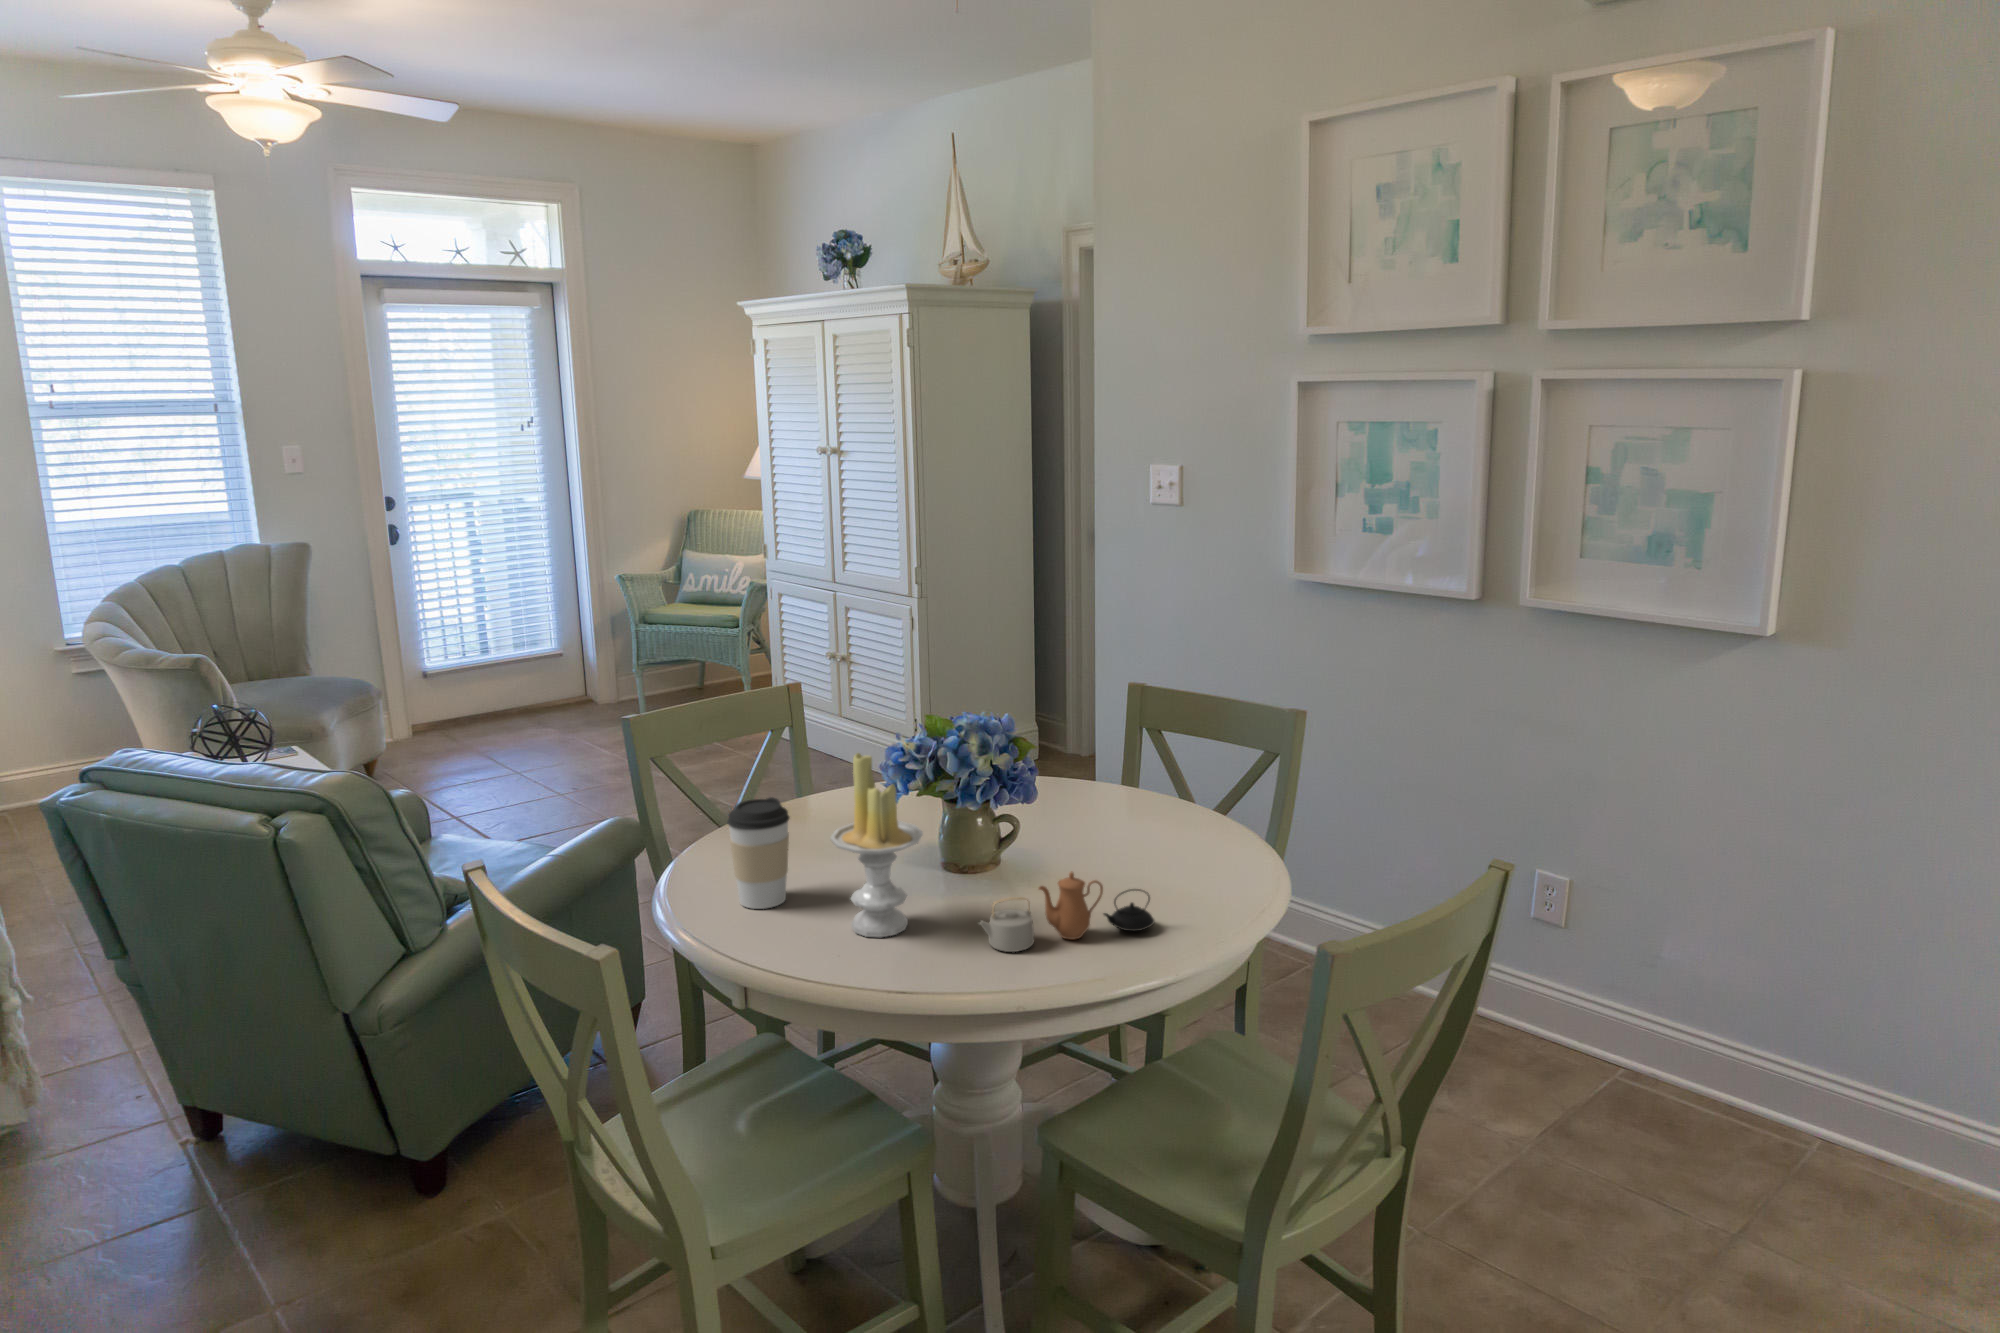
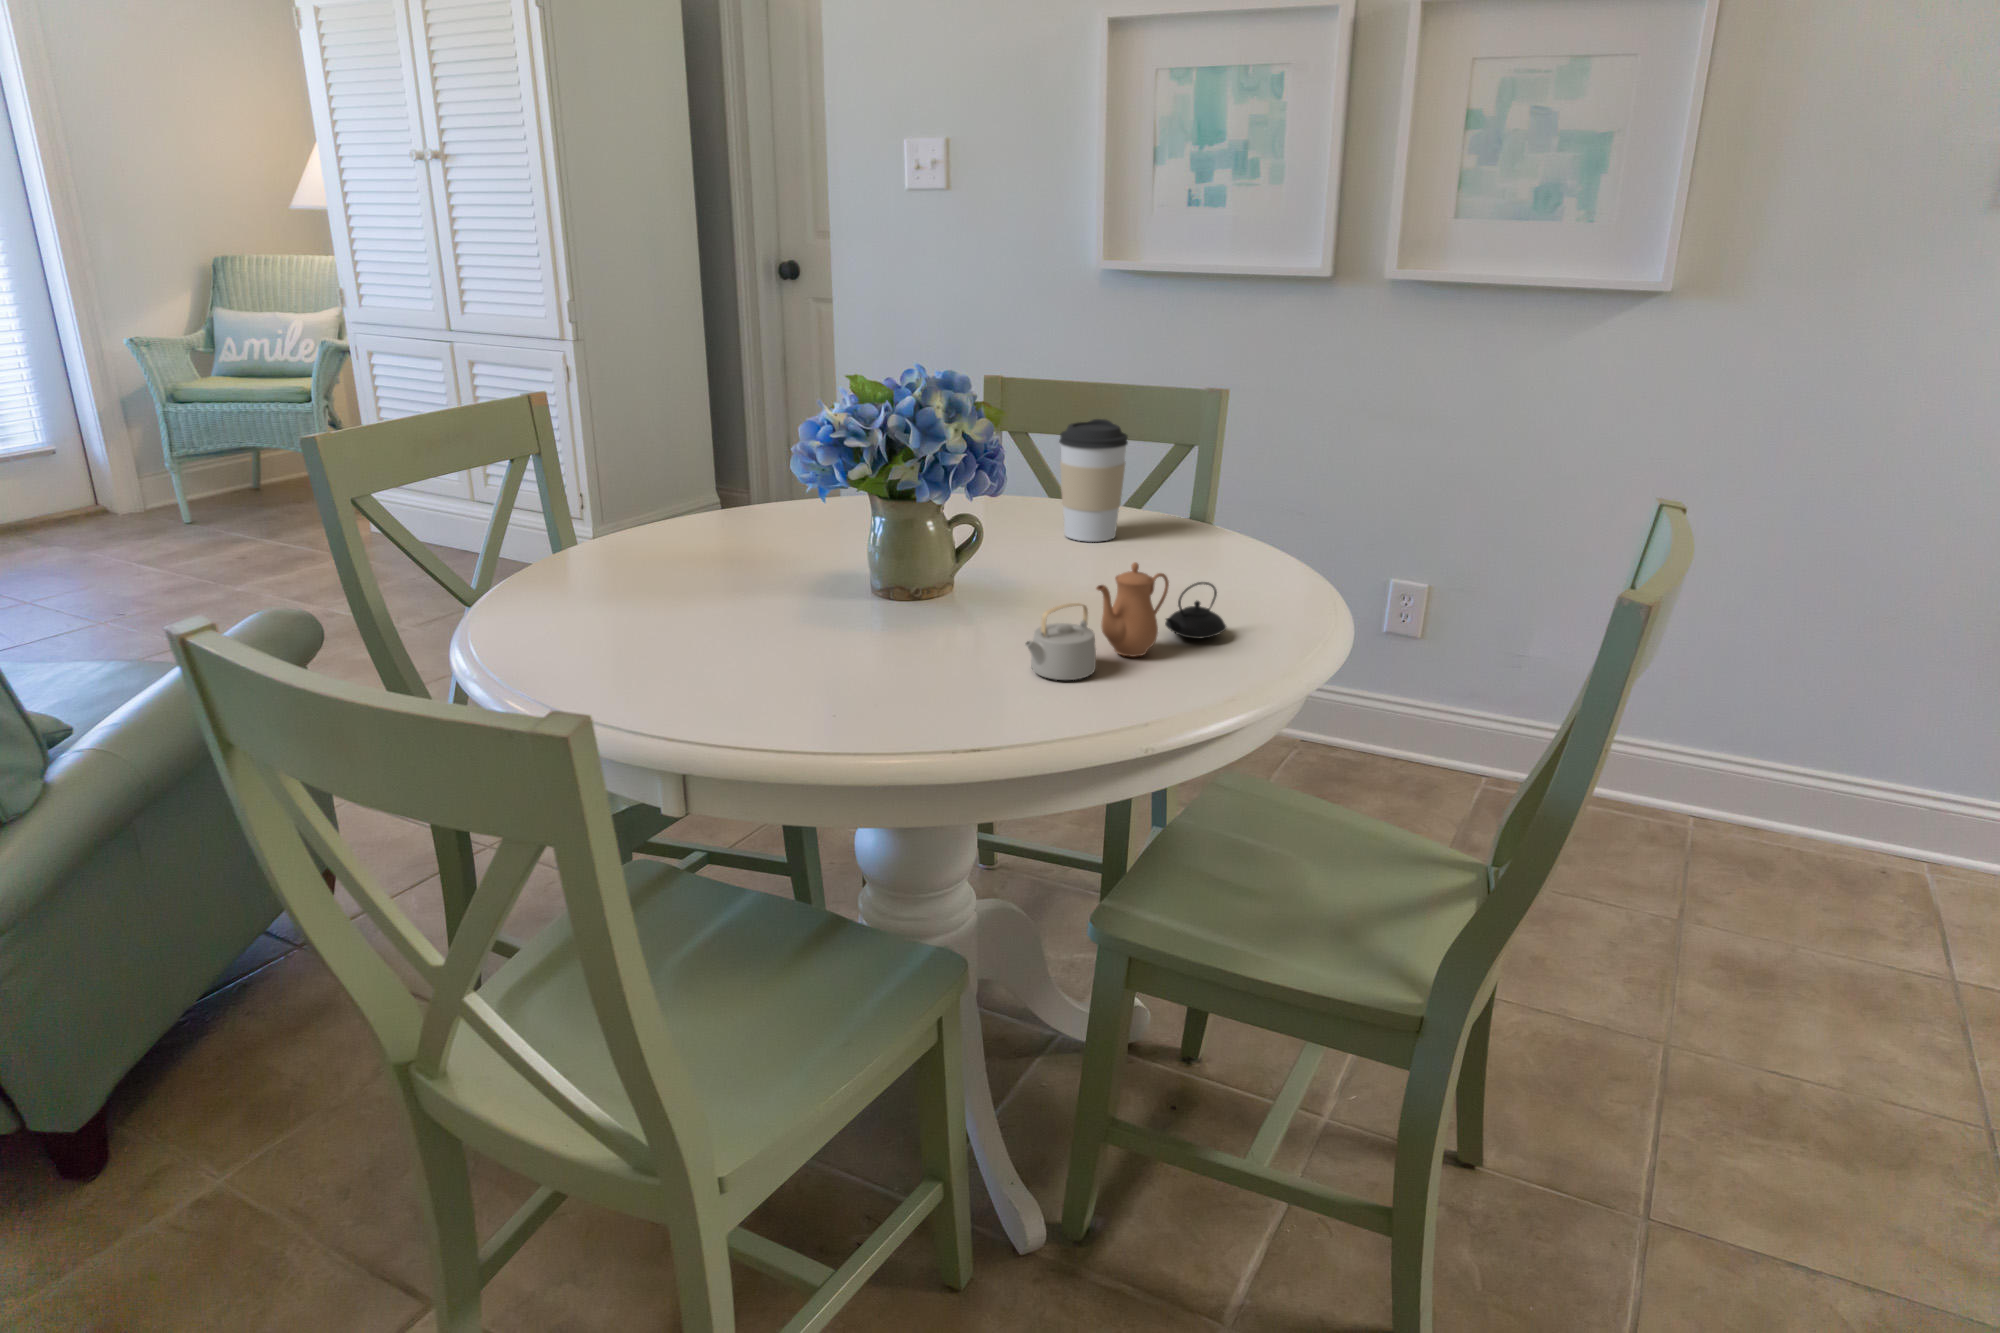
candle: present [830,753,923,937] -> none [783,405,924,686]
coffee cup: present [727,797,790,909] -> present [1059,419,1128,542]

